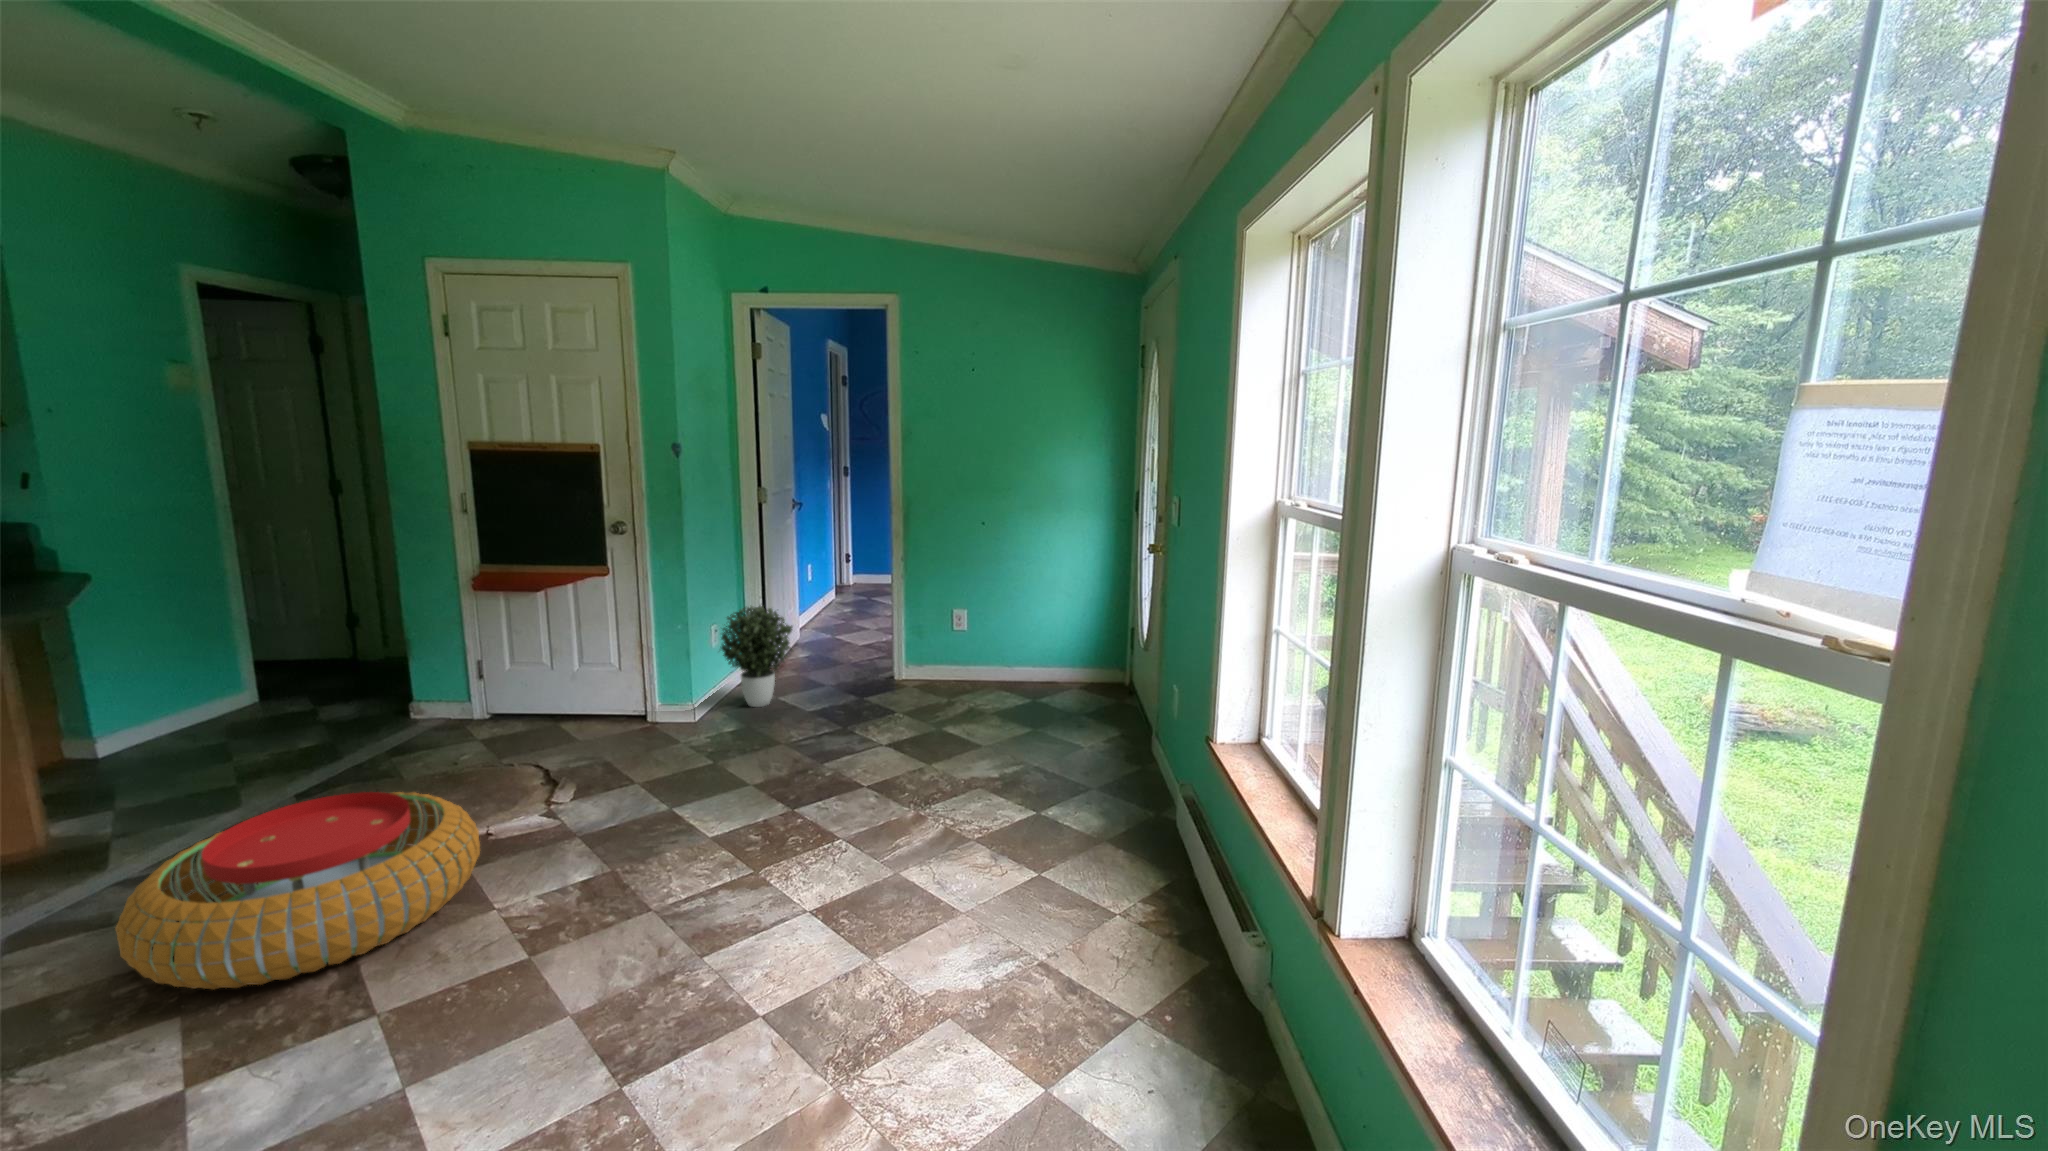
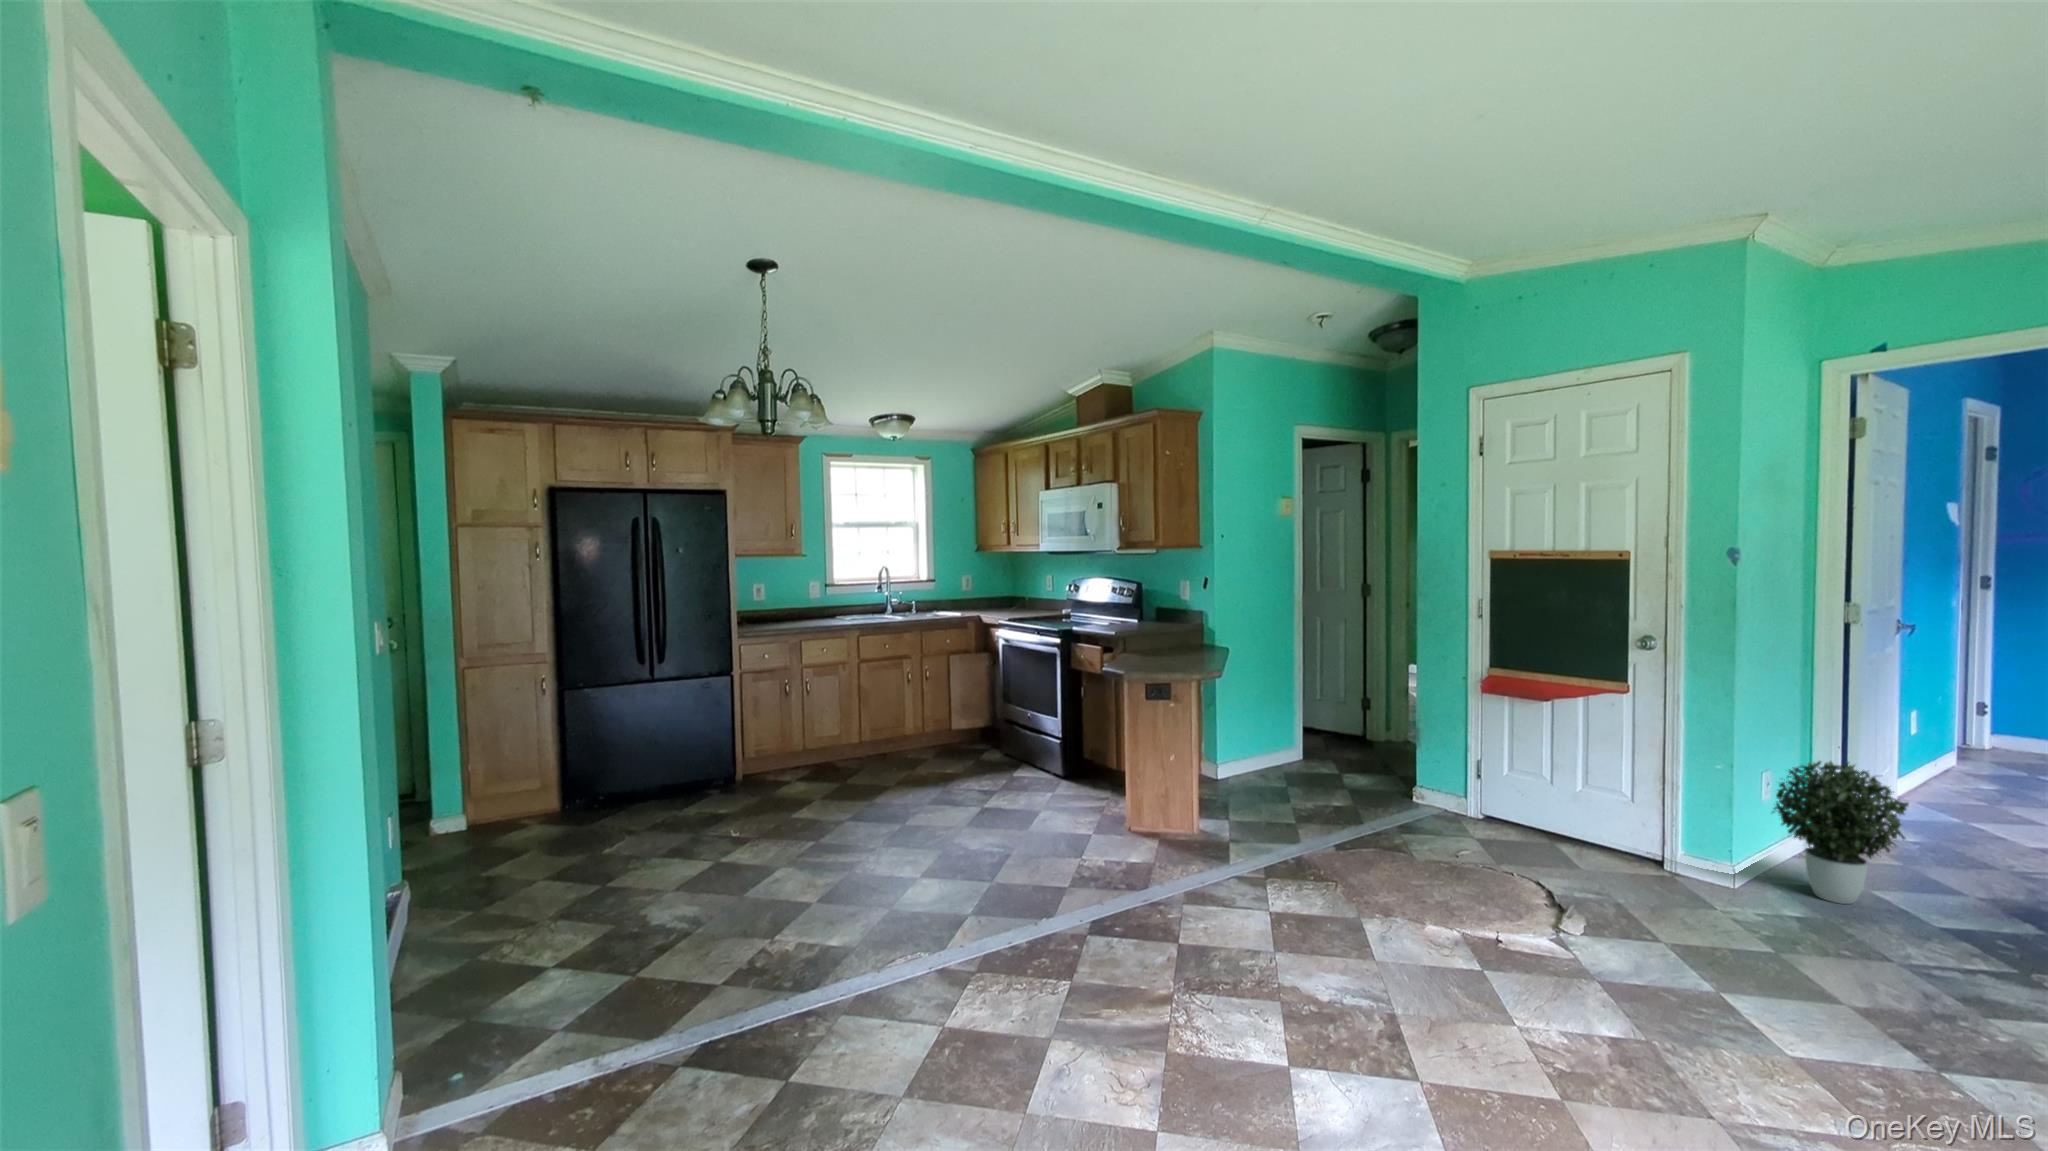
pouf: present [115,792,480,990] -> none [1270,852,1509,1006]

